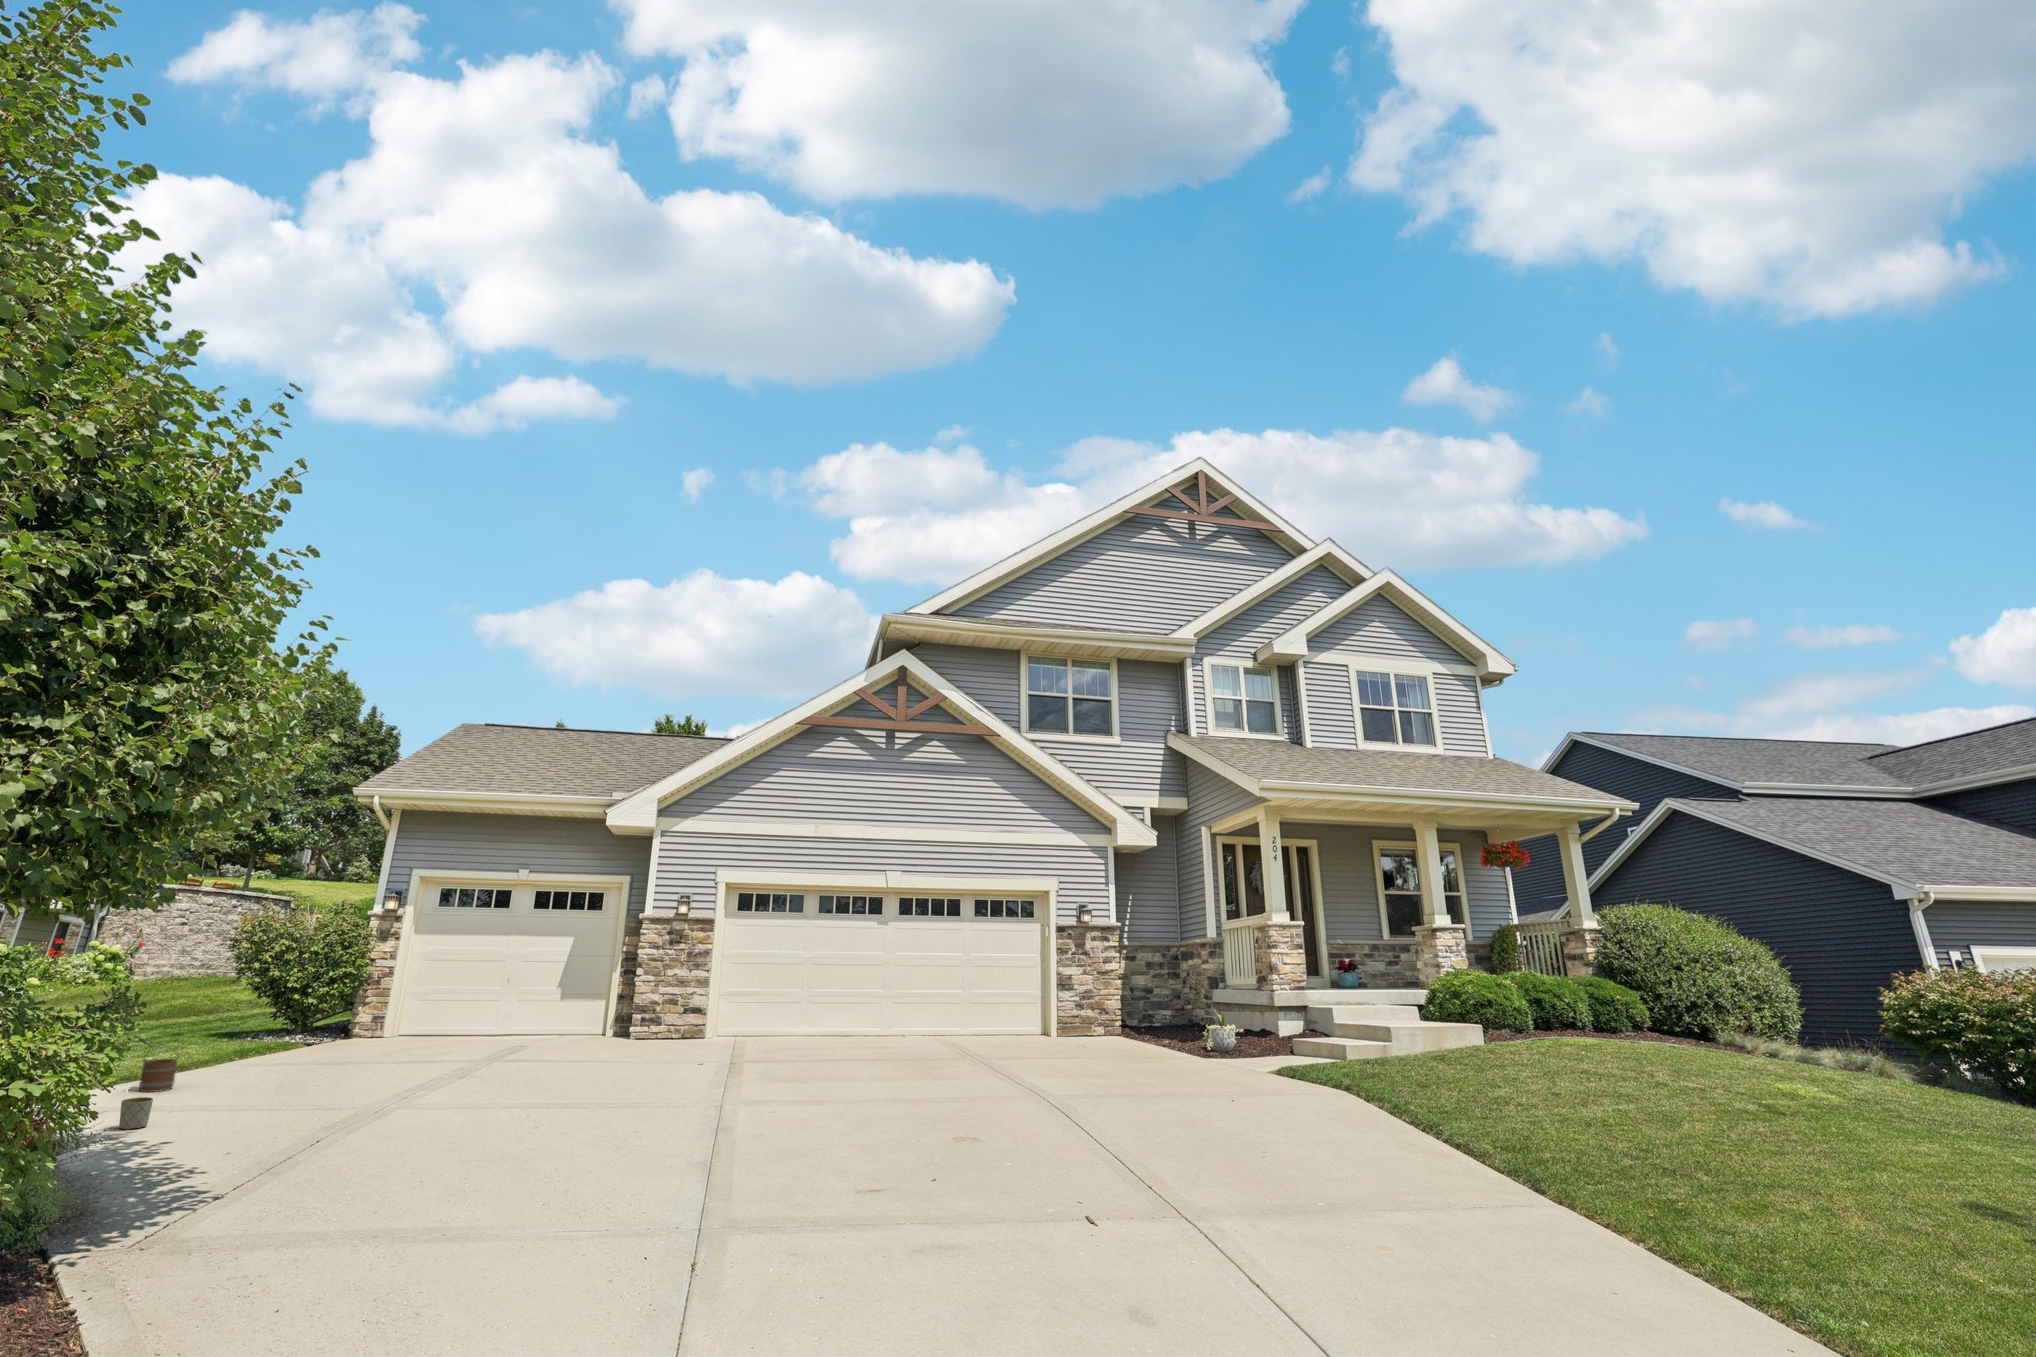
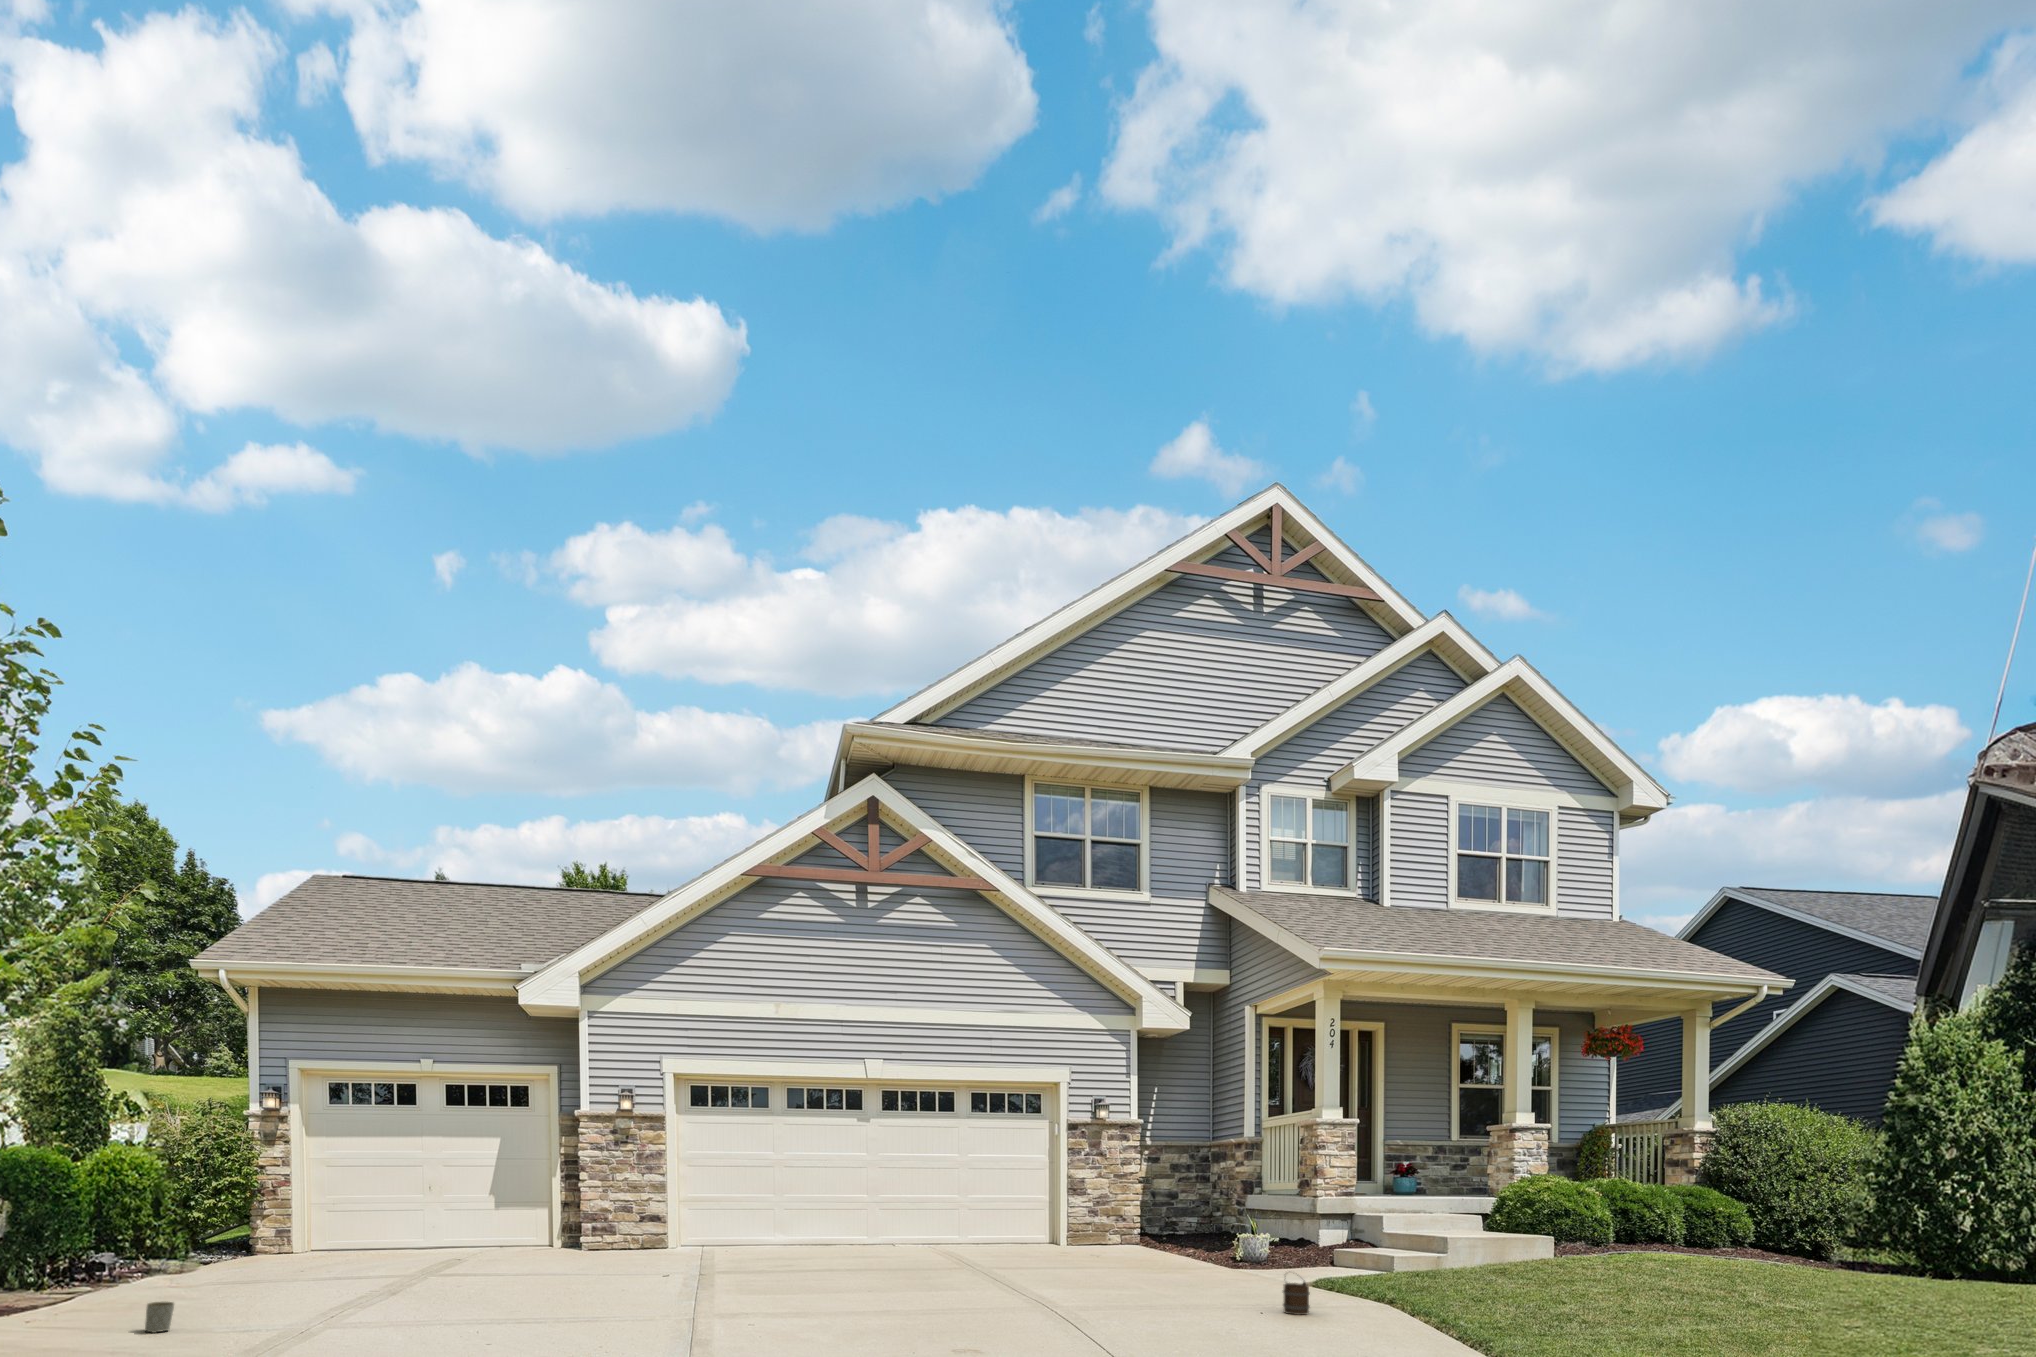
bucket: present [139,1050,179,1092] -> present [1283,1281,1310,1315]

